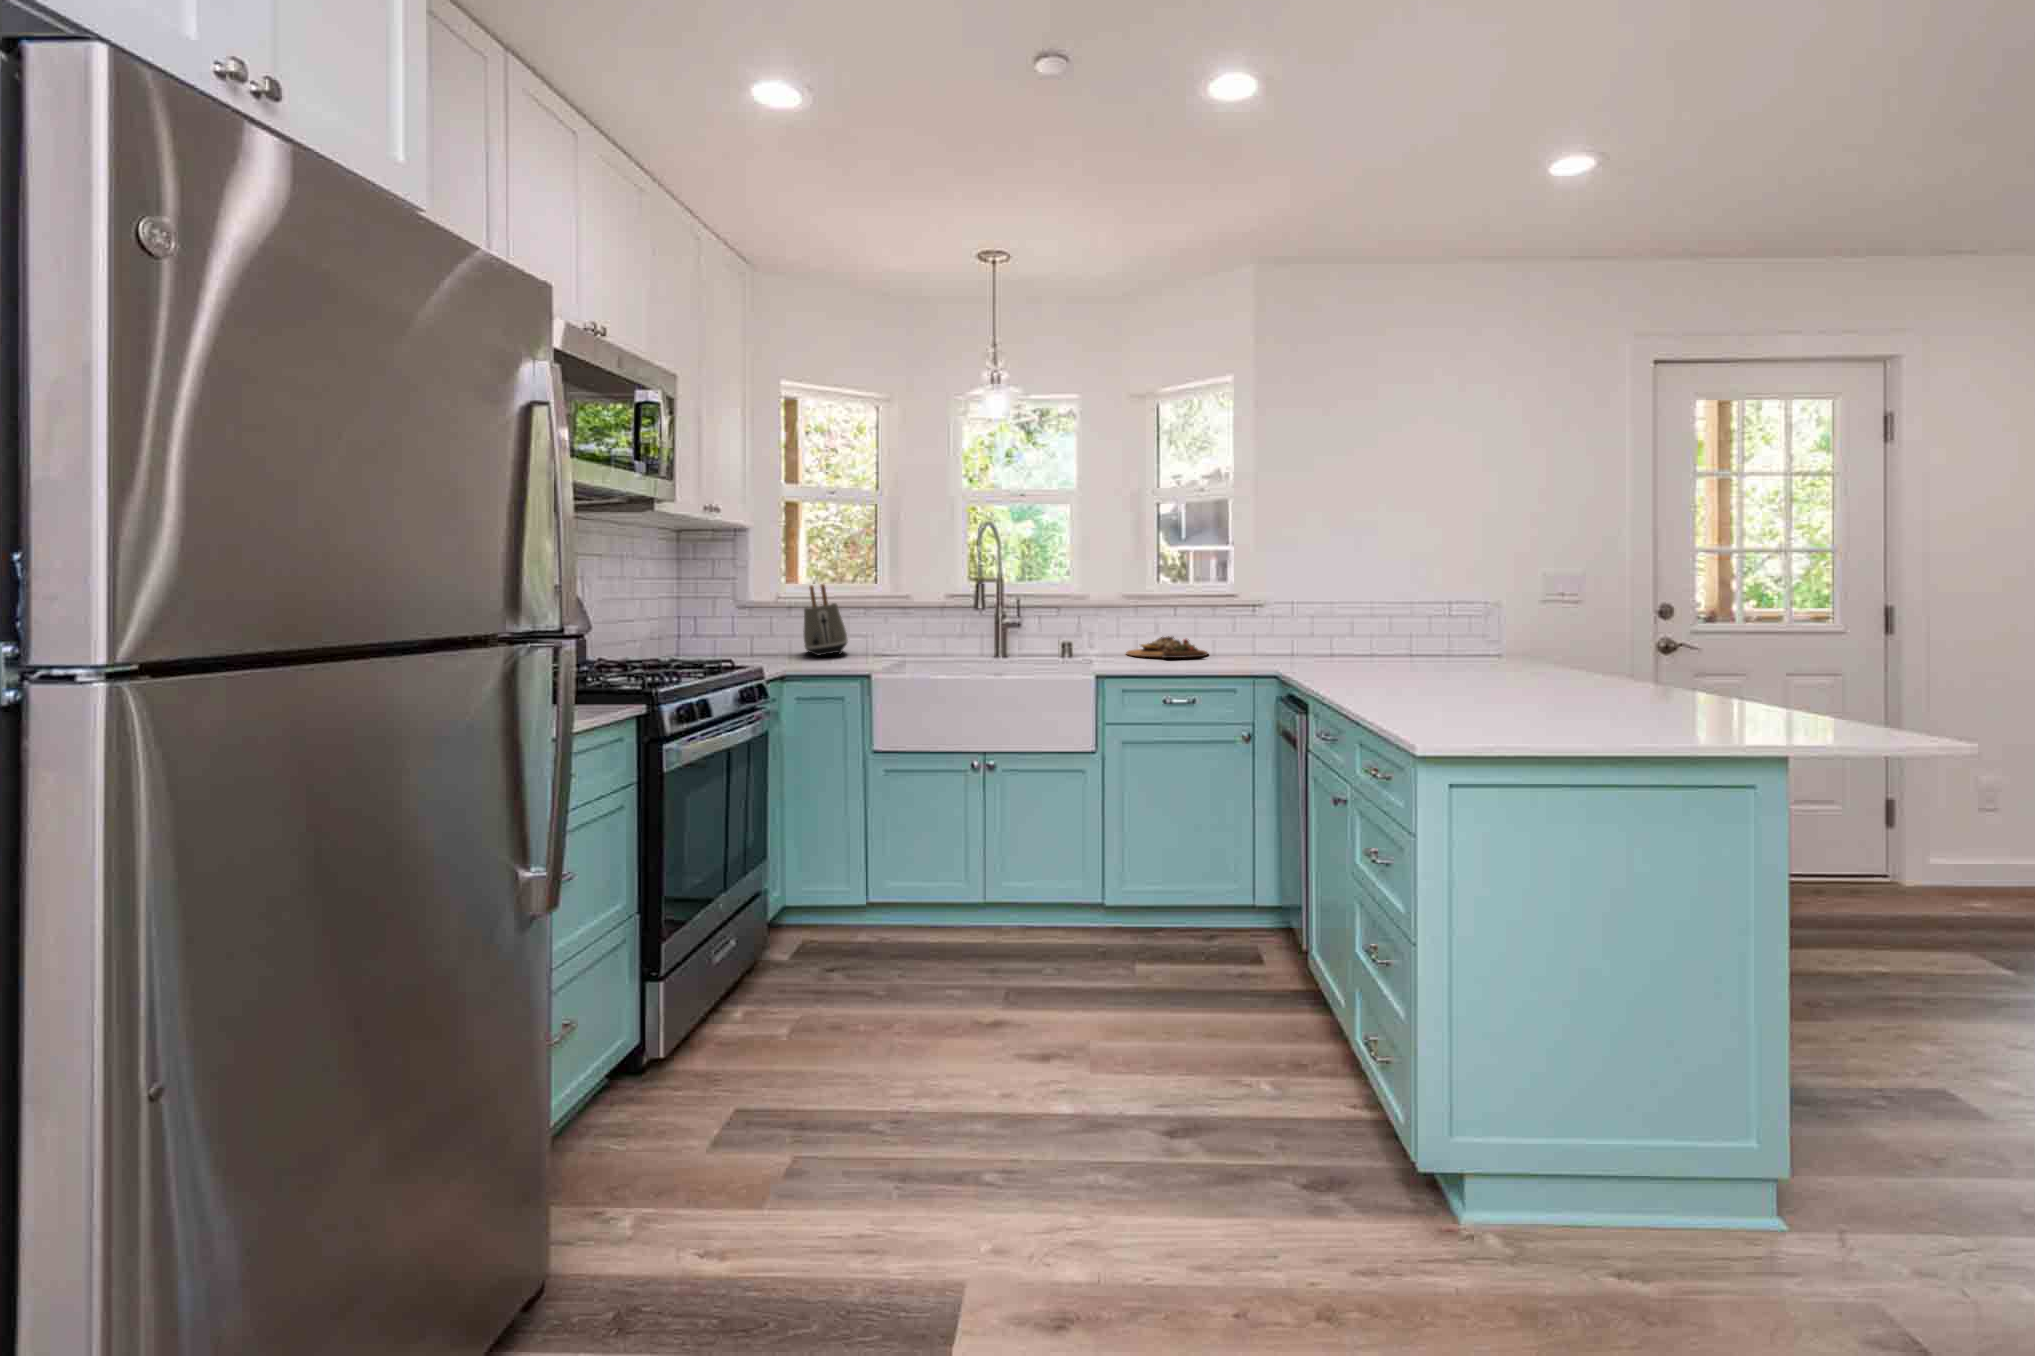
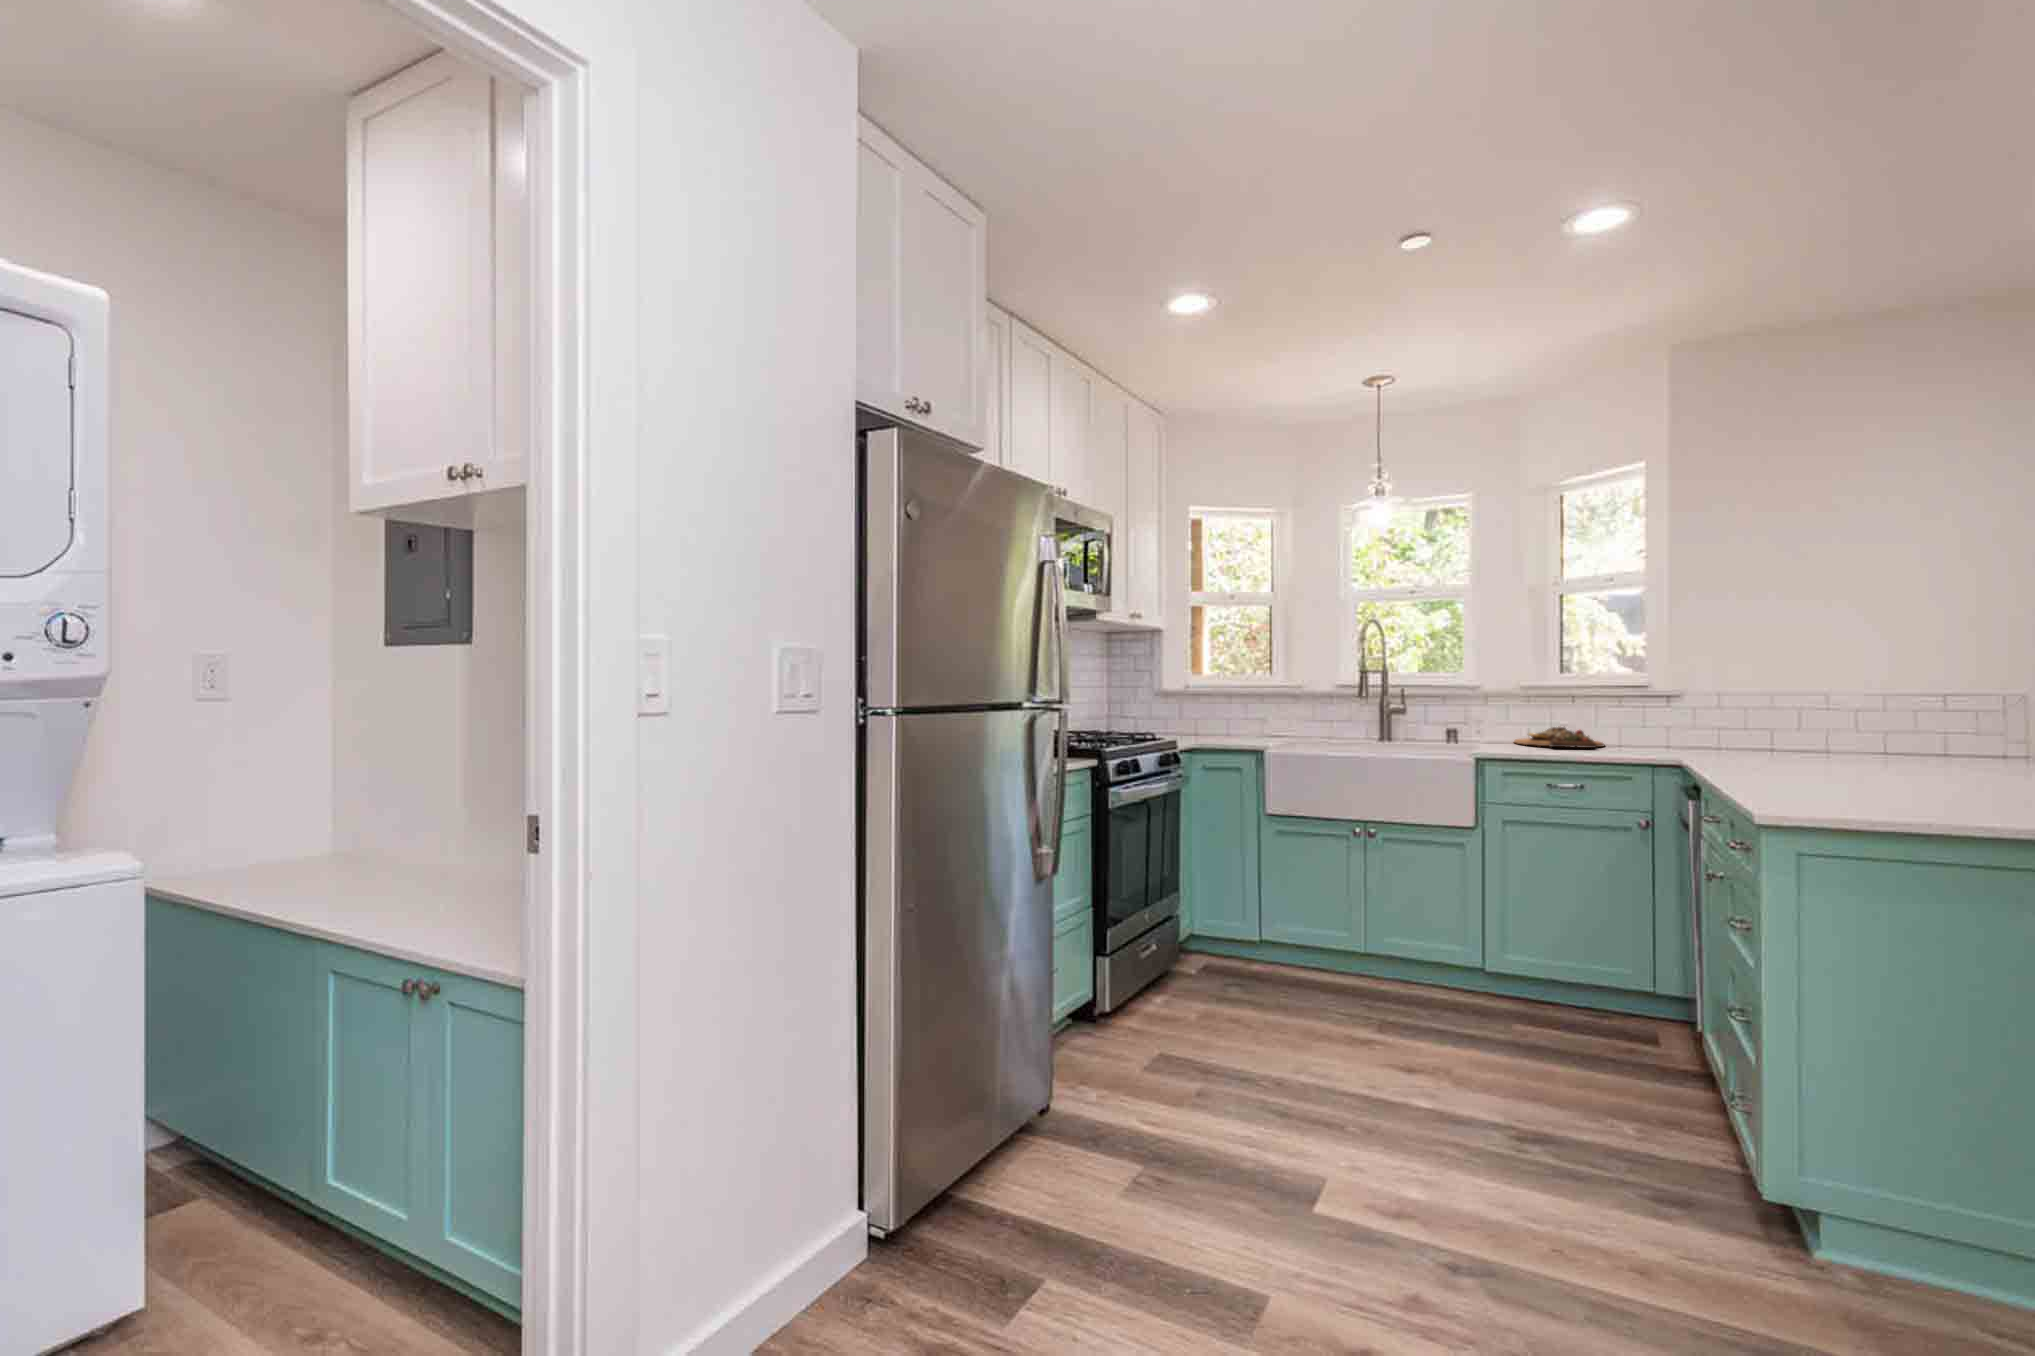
toaster: present [803,584,848,656] -> none [1208,673,1246,733]

